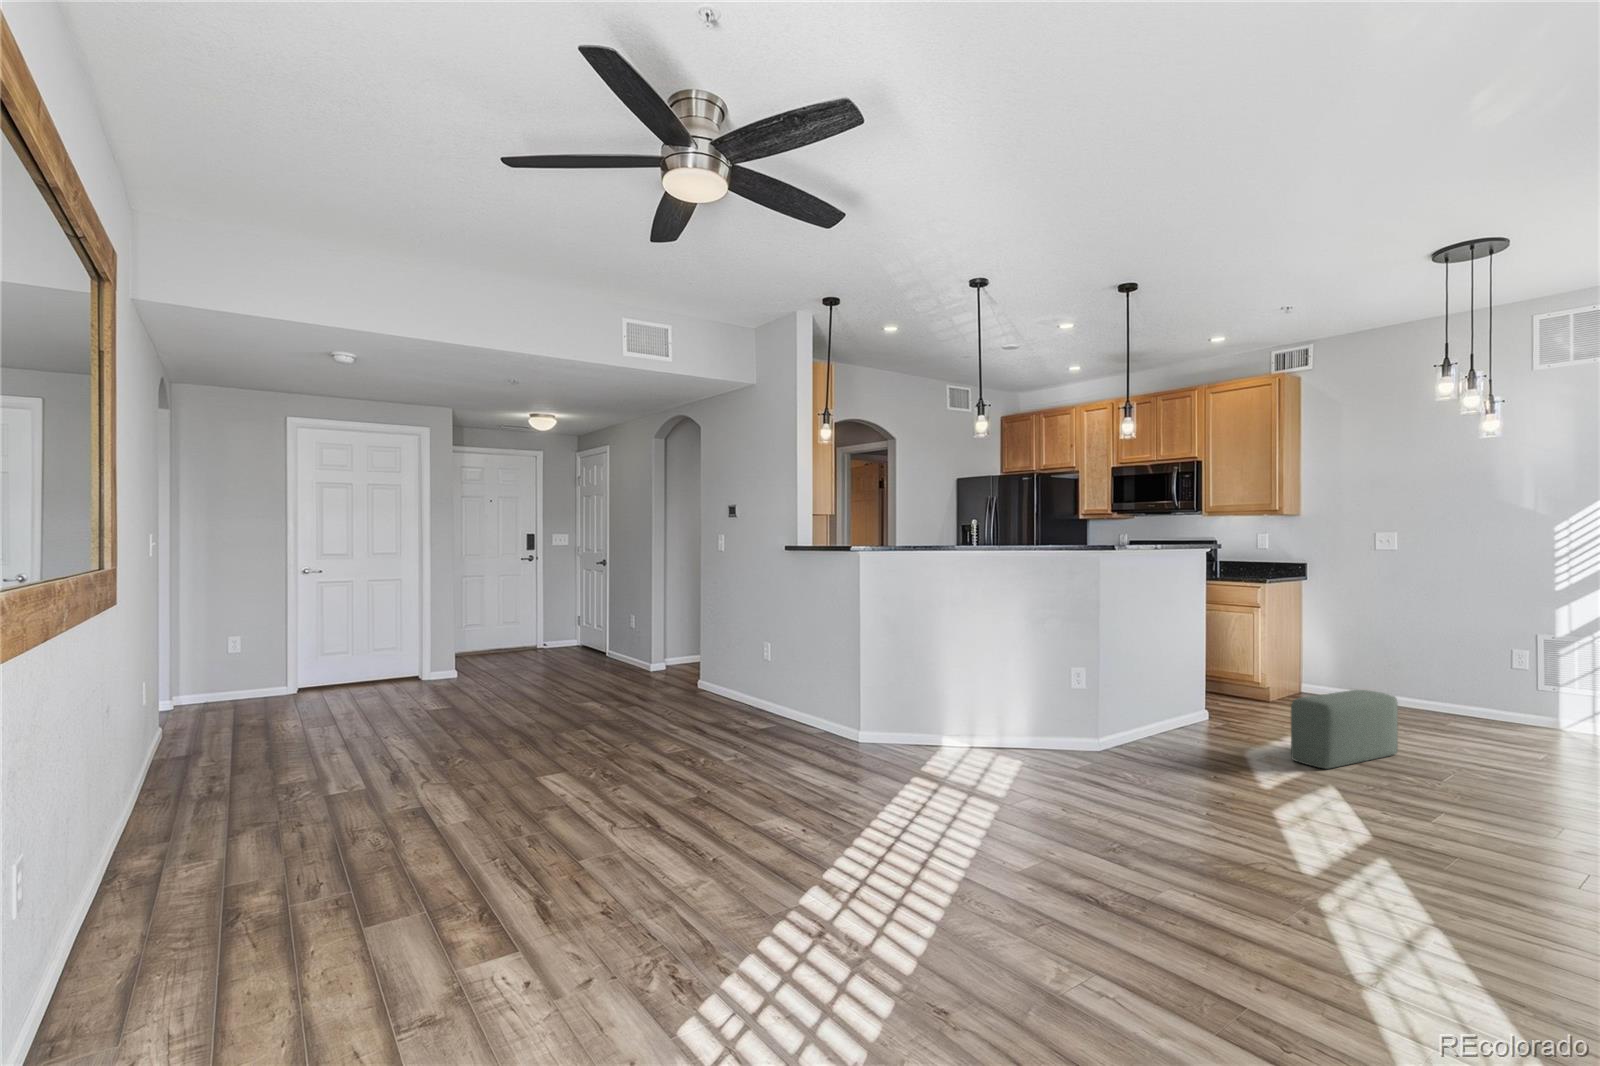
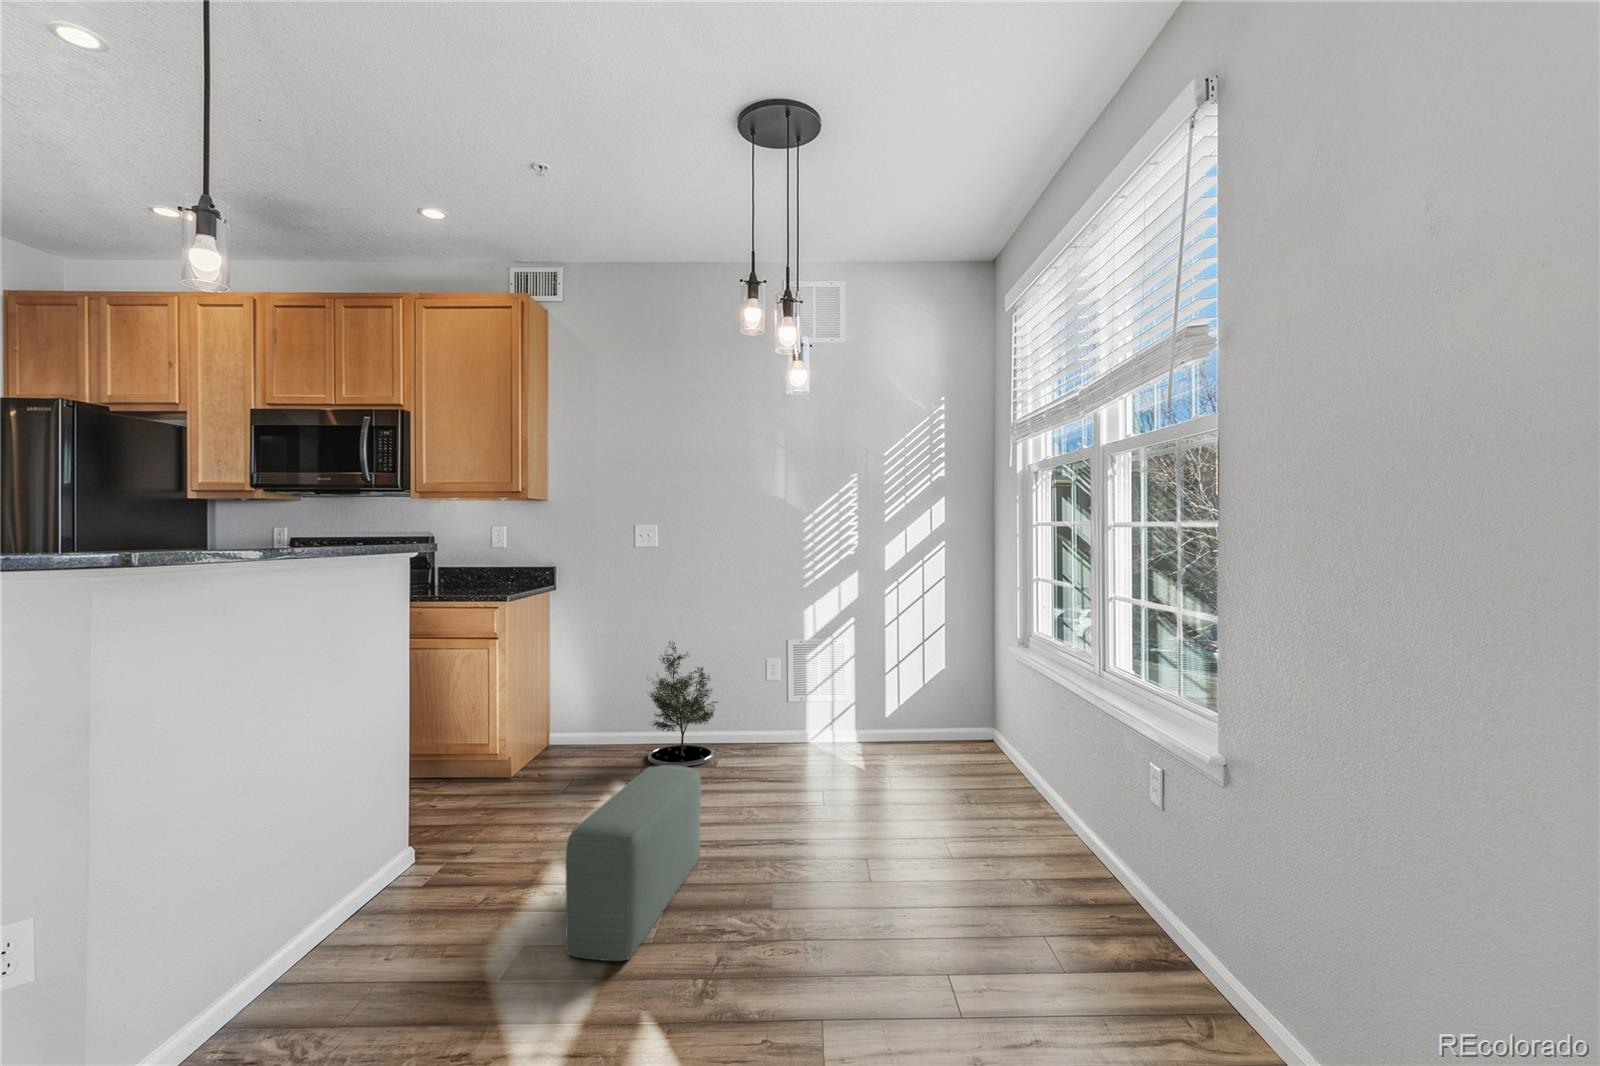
potted tree: none [1382,622,1458,721] -> present [648,641,717,767]

